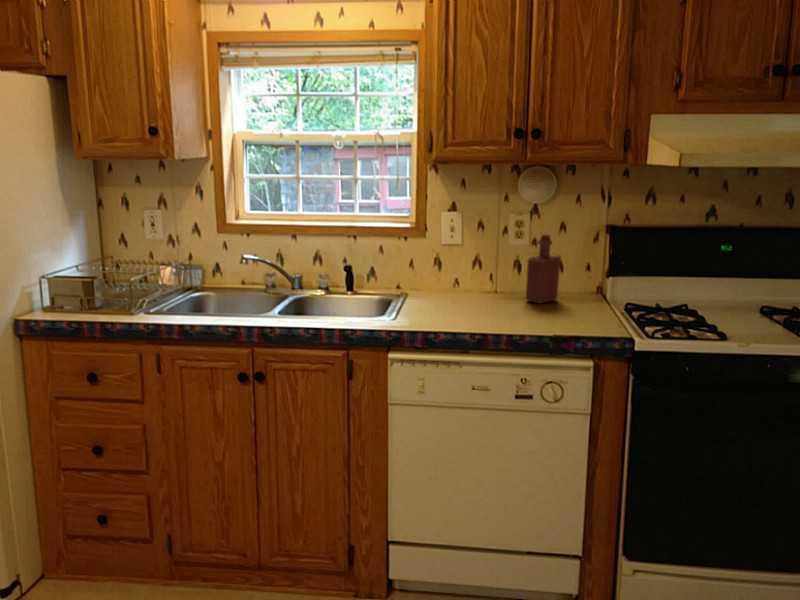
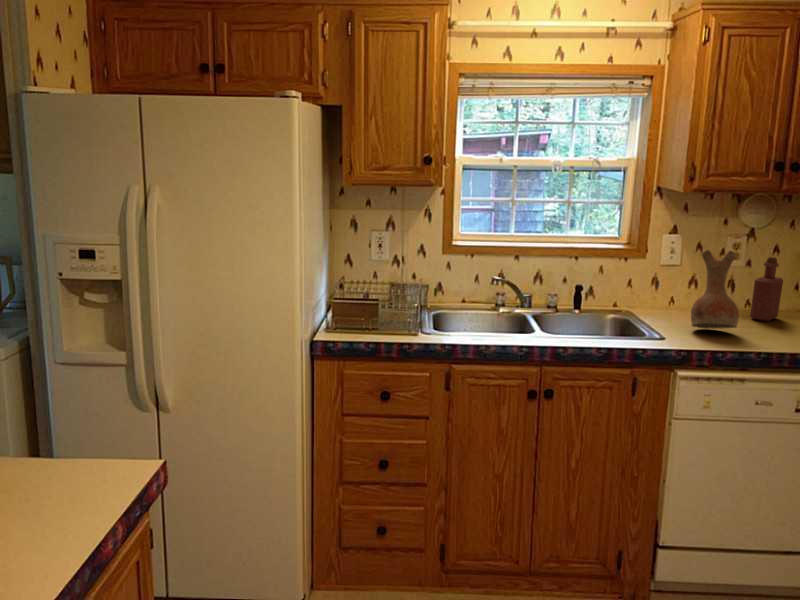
vase: none [436,225,485,310] -> present [691,250,739,329]

